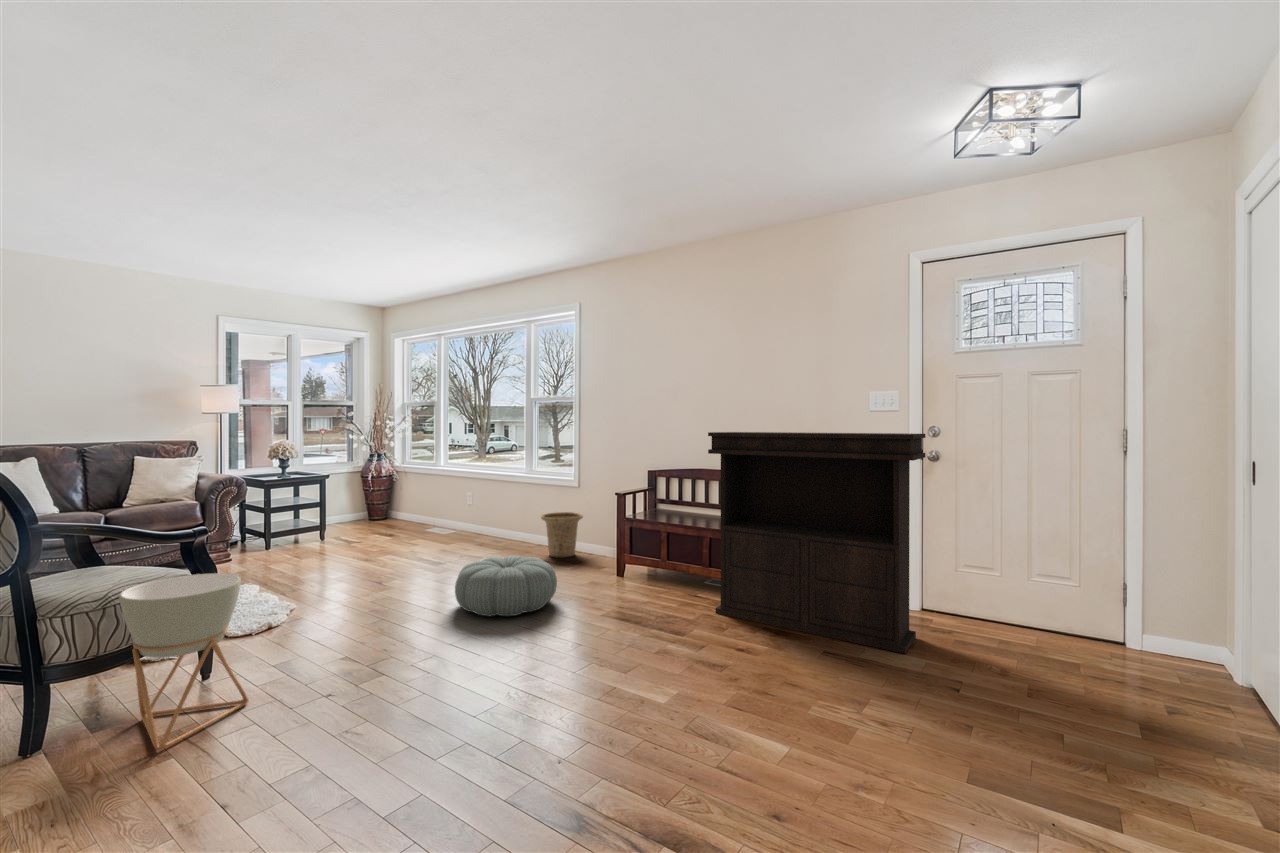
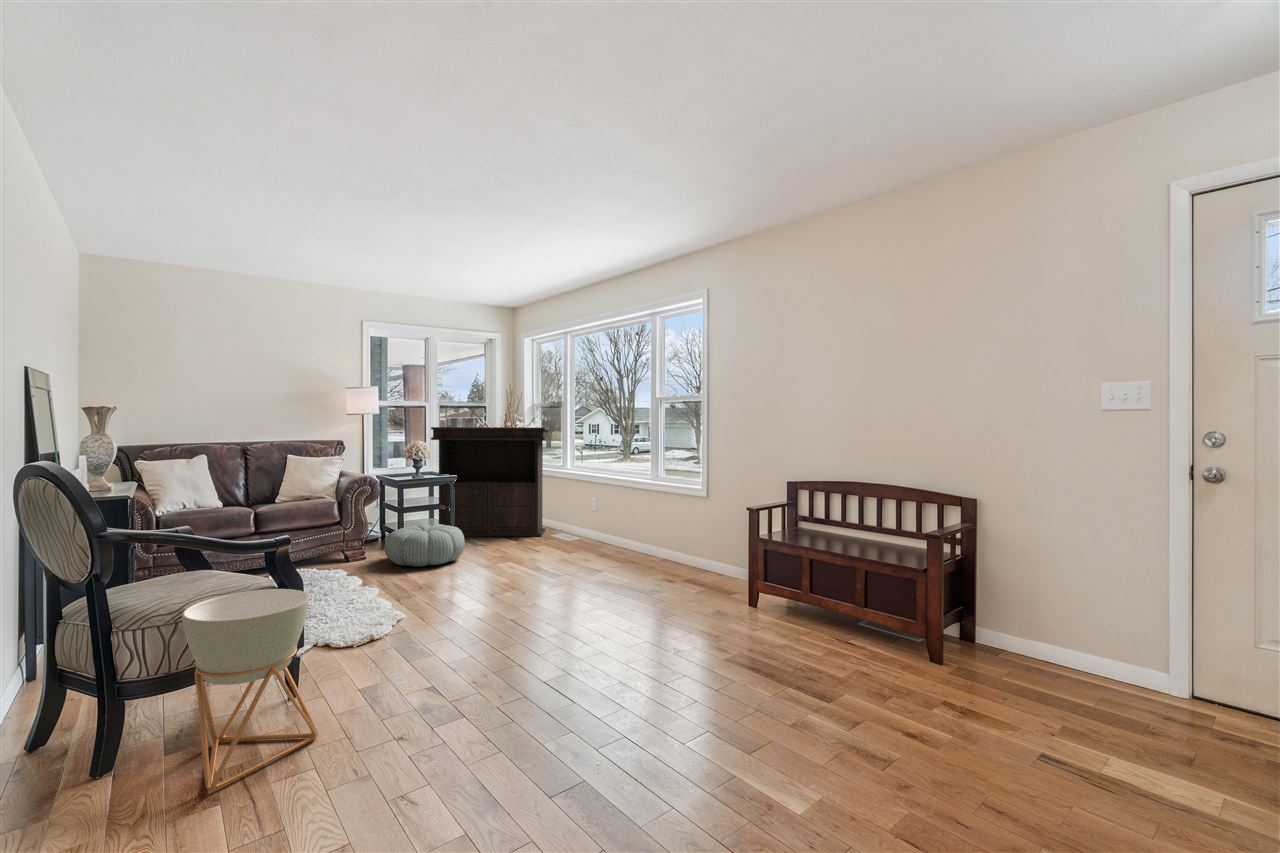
console table: present [708,432,926,654] -> present [431,427,550,536]
basket: present [541,512,583,558] -> none [664,525,711,577]
pouf: present [455,556,557,616] -> present [385,524,465,567]

